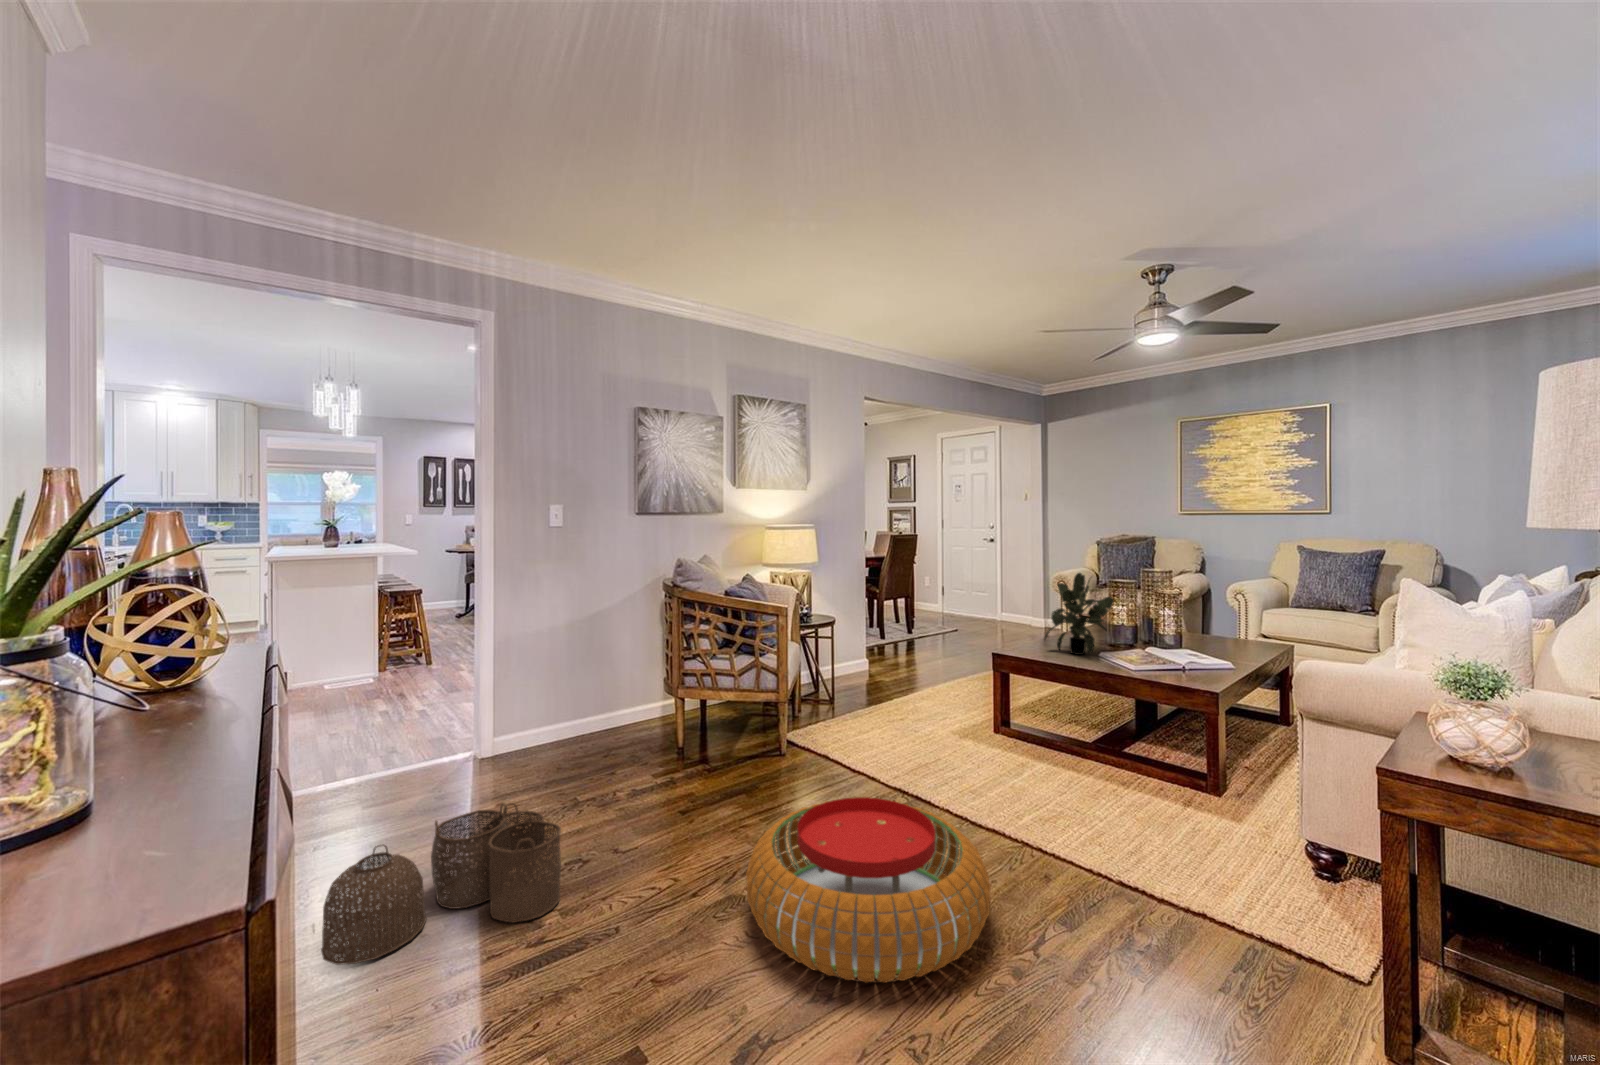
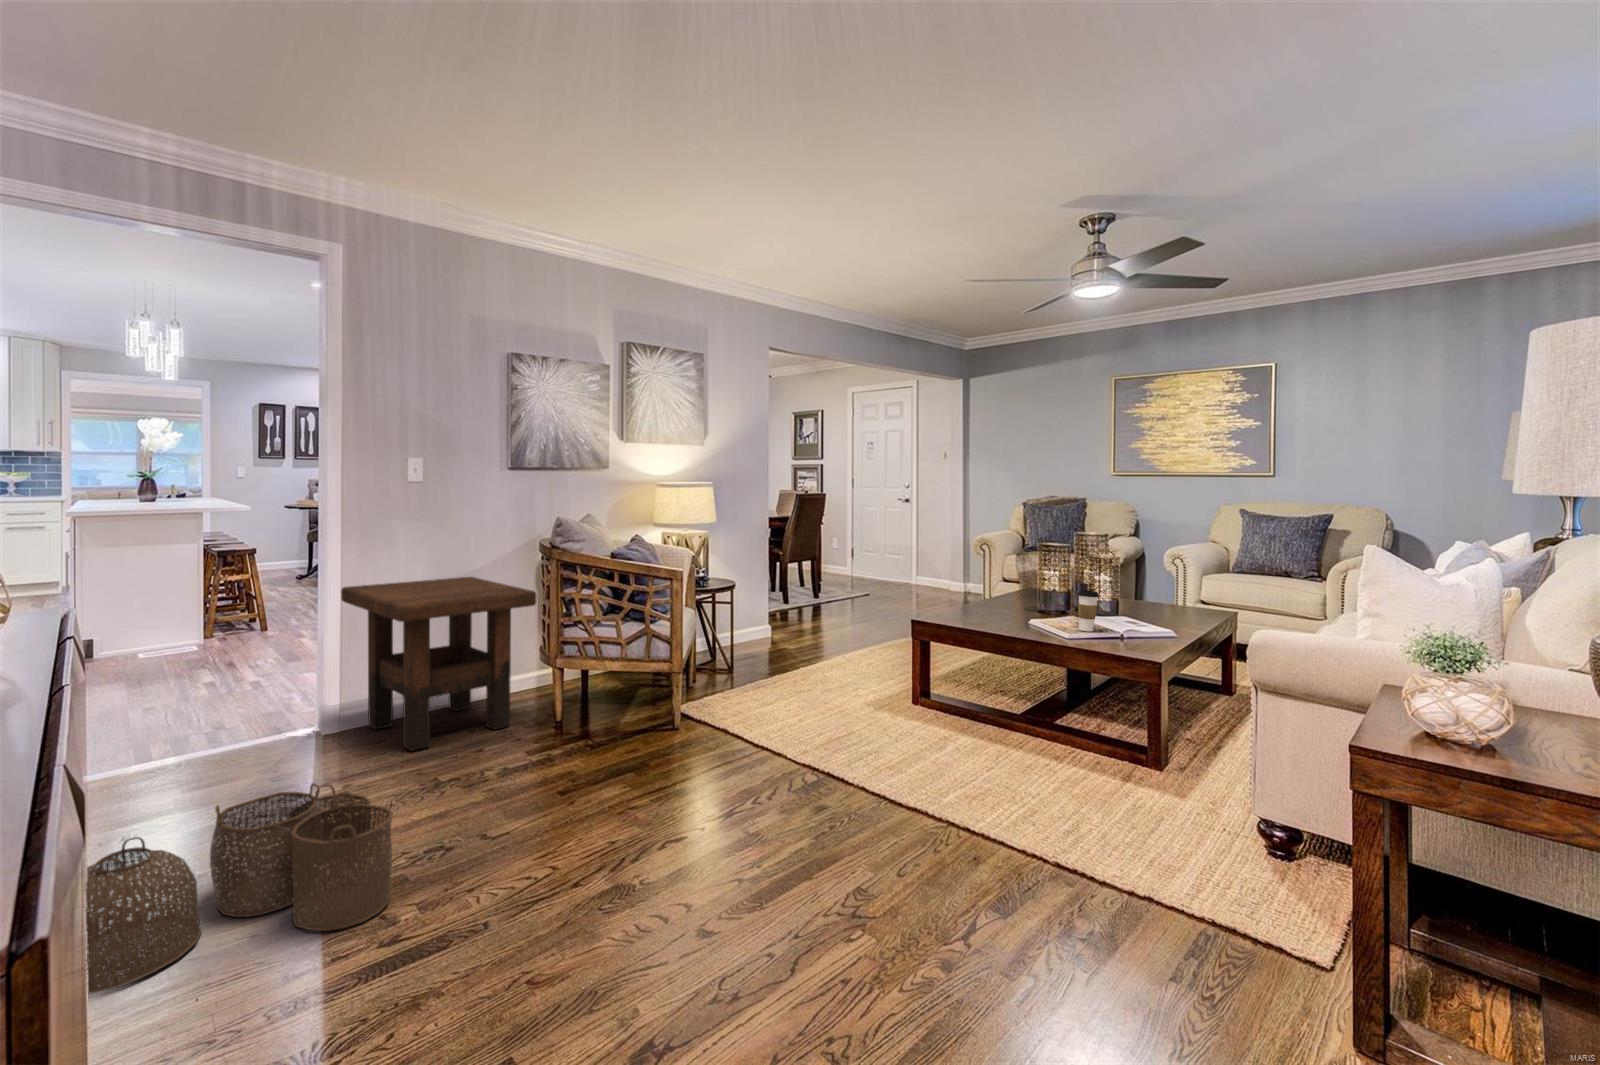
potted plant: present [1044,573,1114,655] -> none [977,528,1054,619]
side table: none [518,629,667,774] -> present [341,577,536,750]
coffee cup: none [1137,629,1158,667] -> present [1078,590,1099,632]
pouf: present [746,797,991,983] -> none [632,771,920,983]

